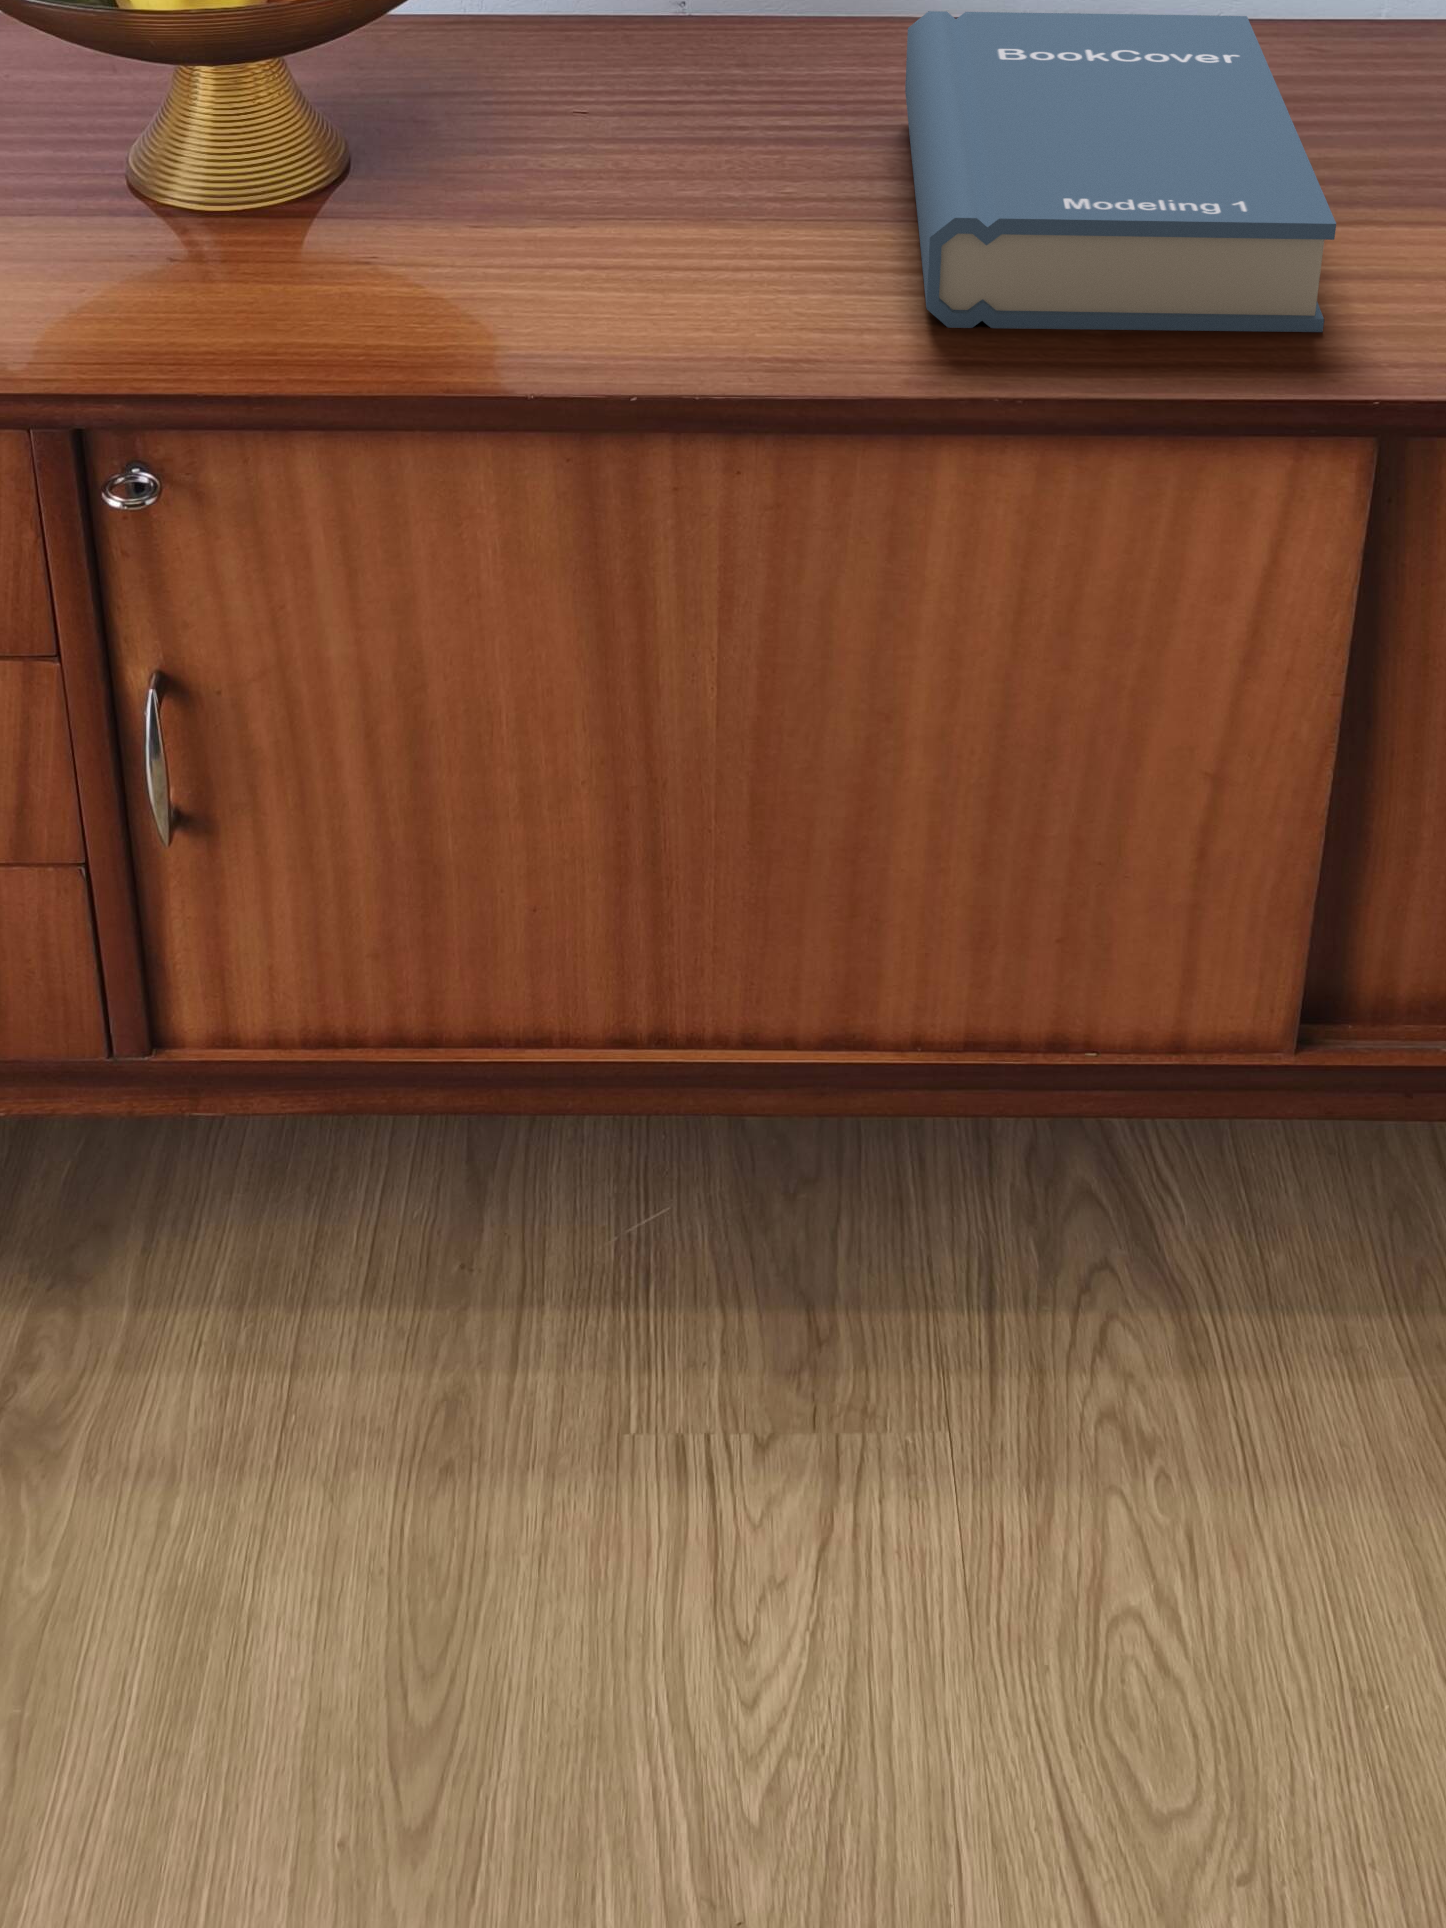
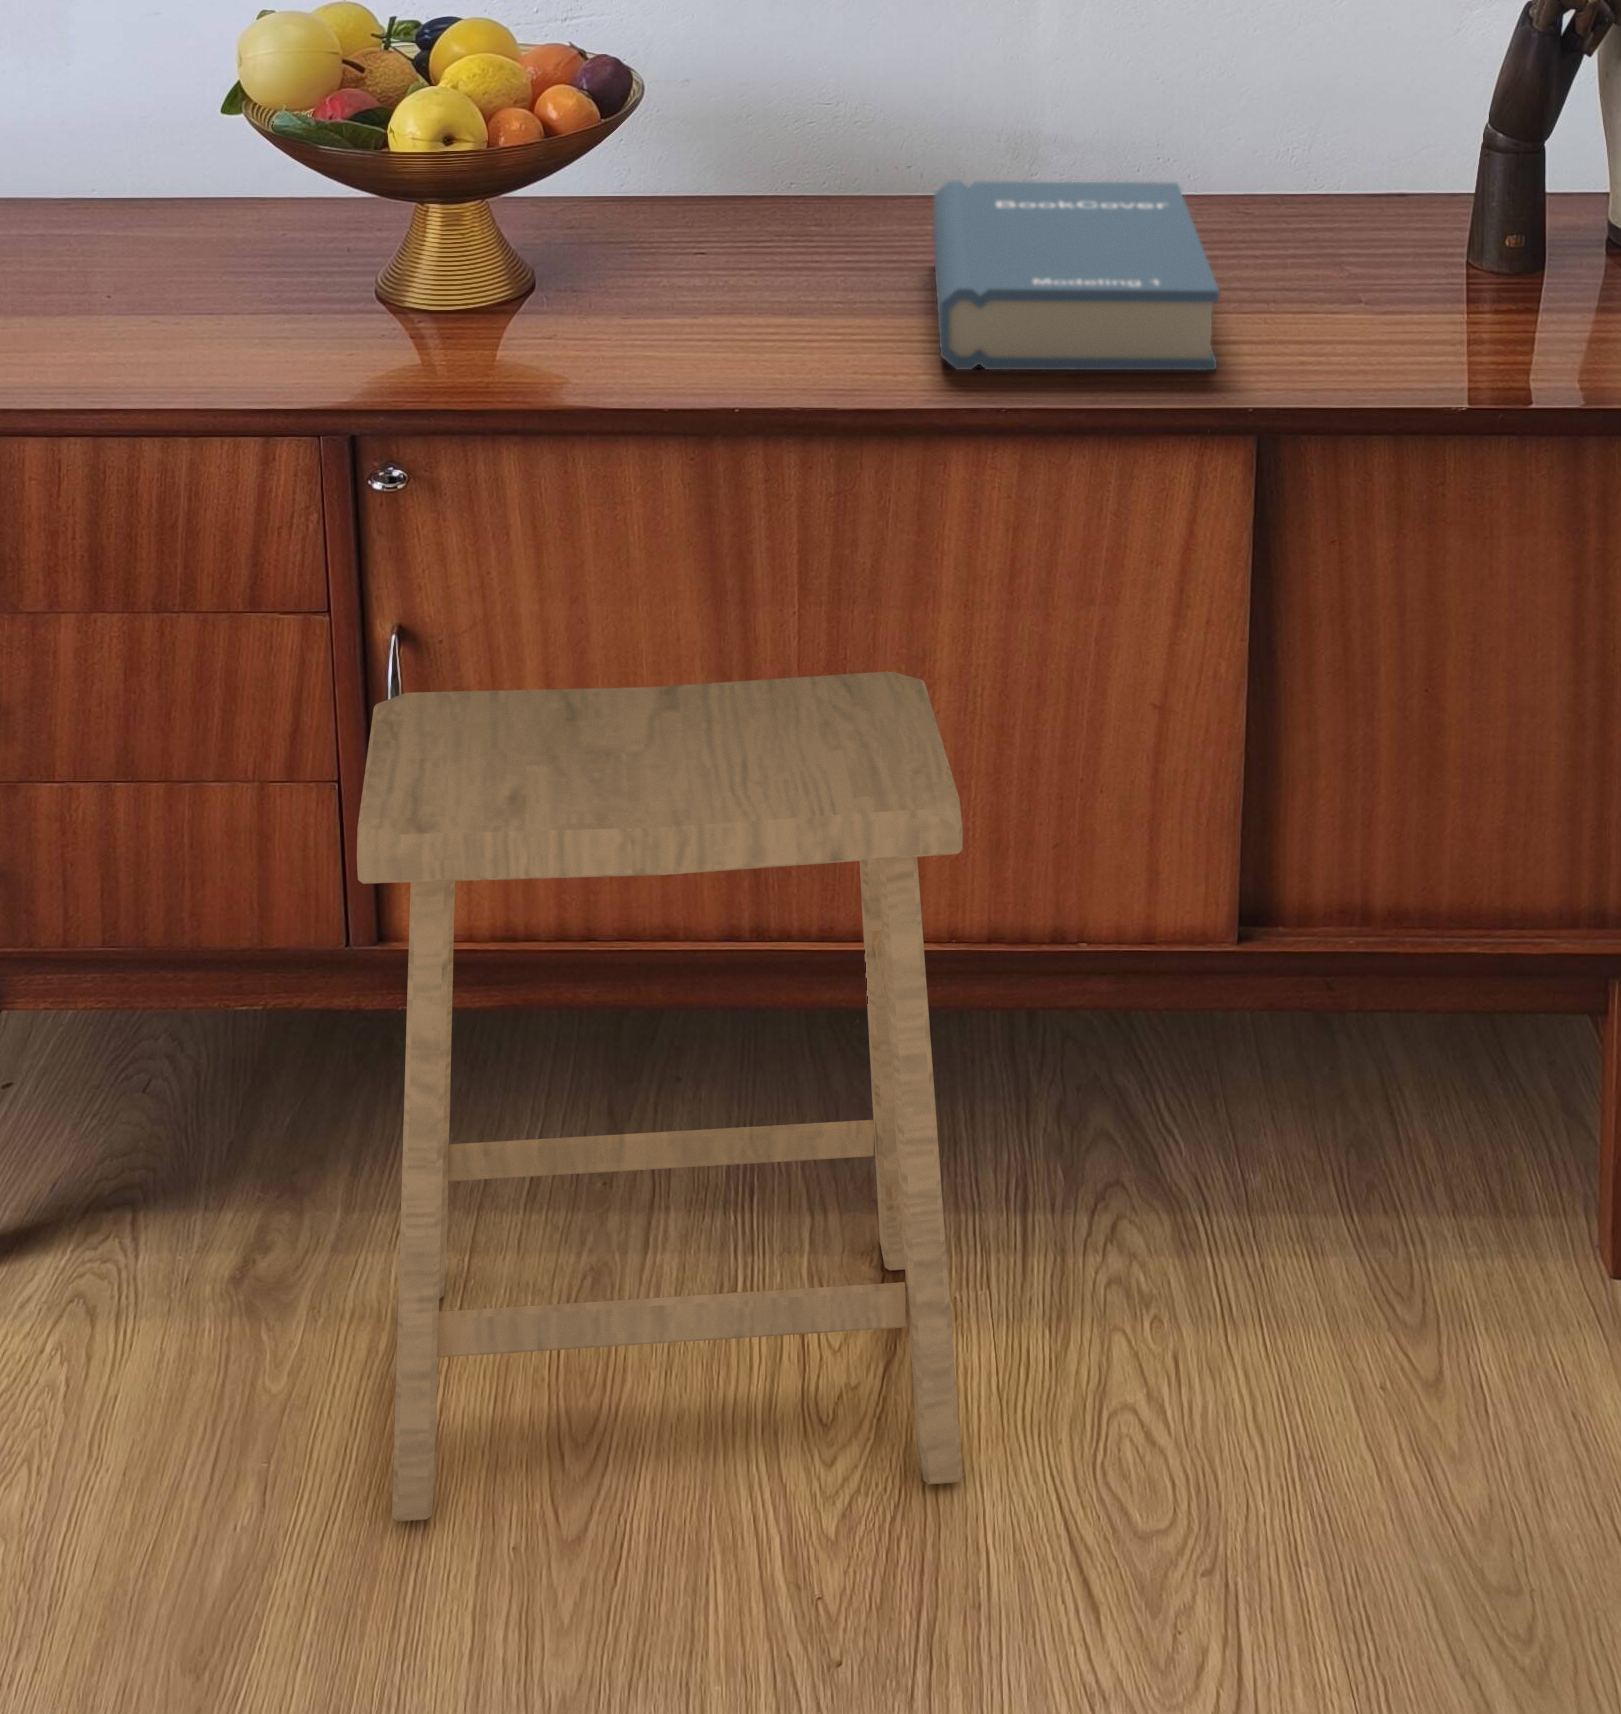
footstool: none [80,729,955,1815] -> present [357,672,963,1521]

